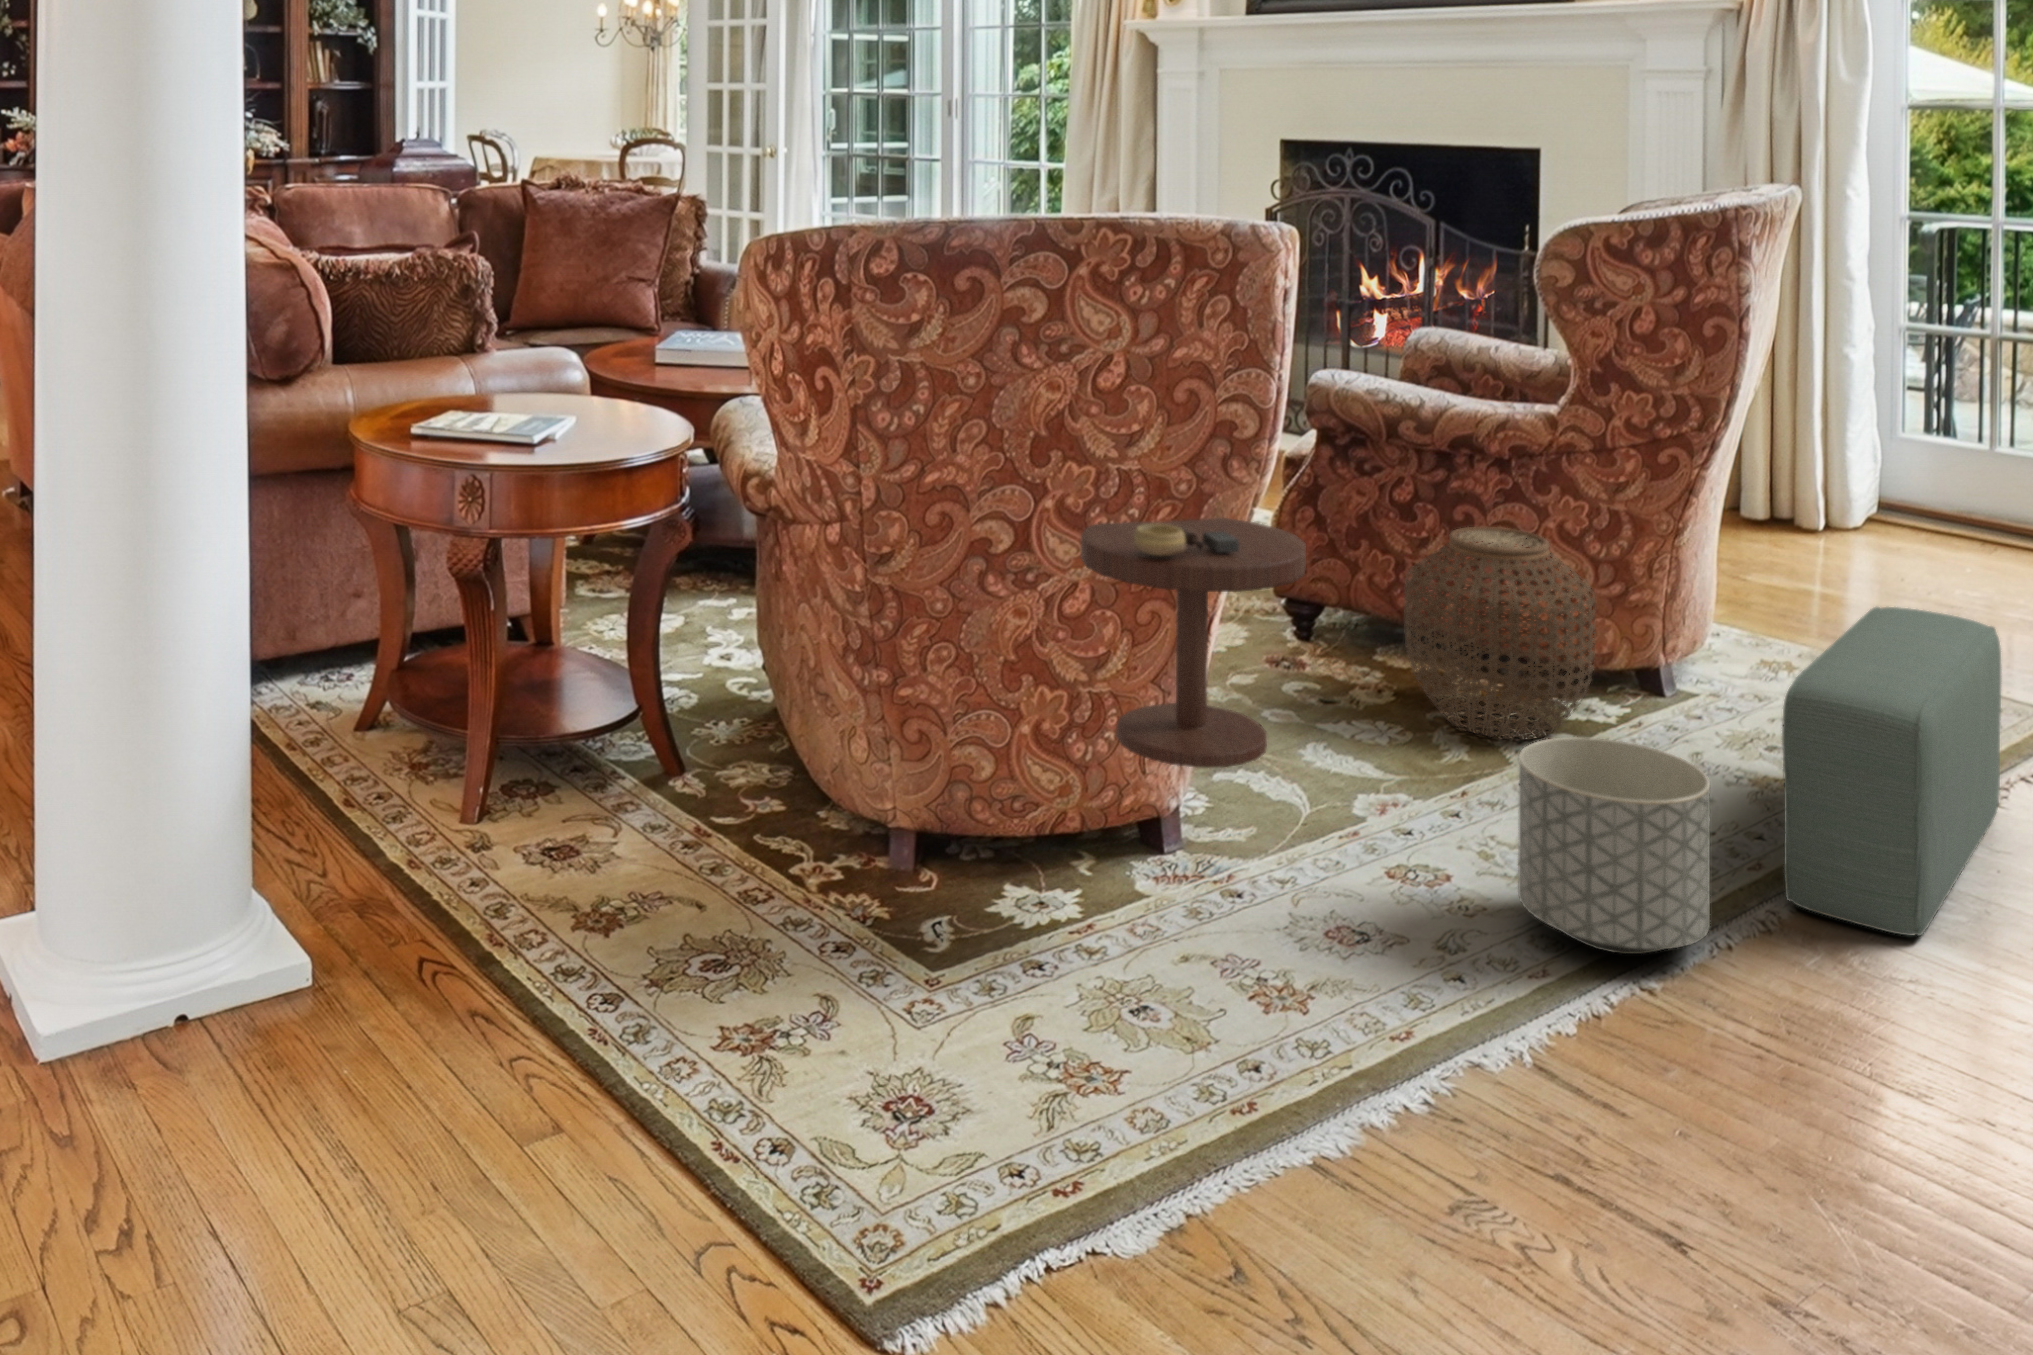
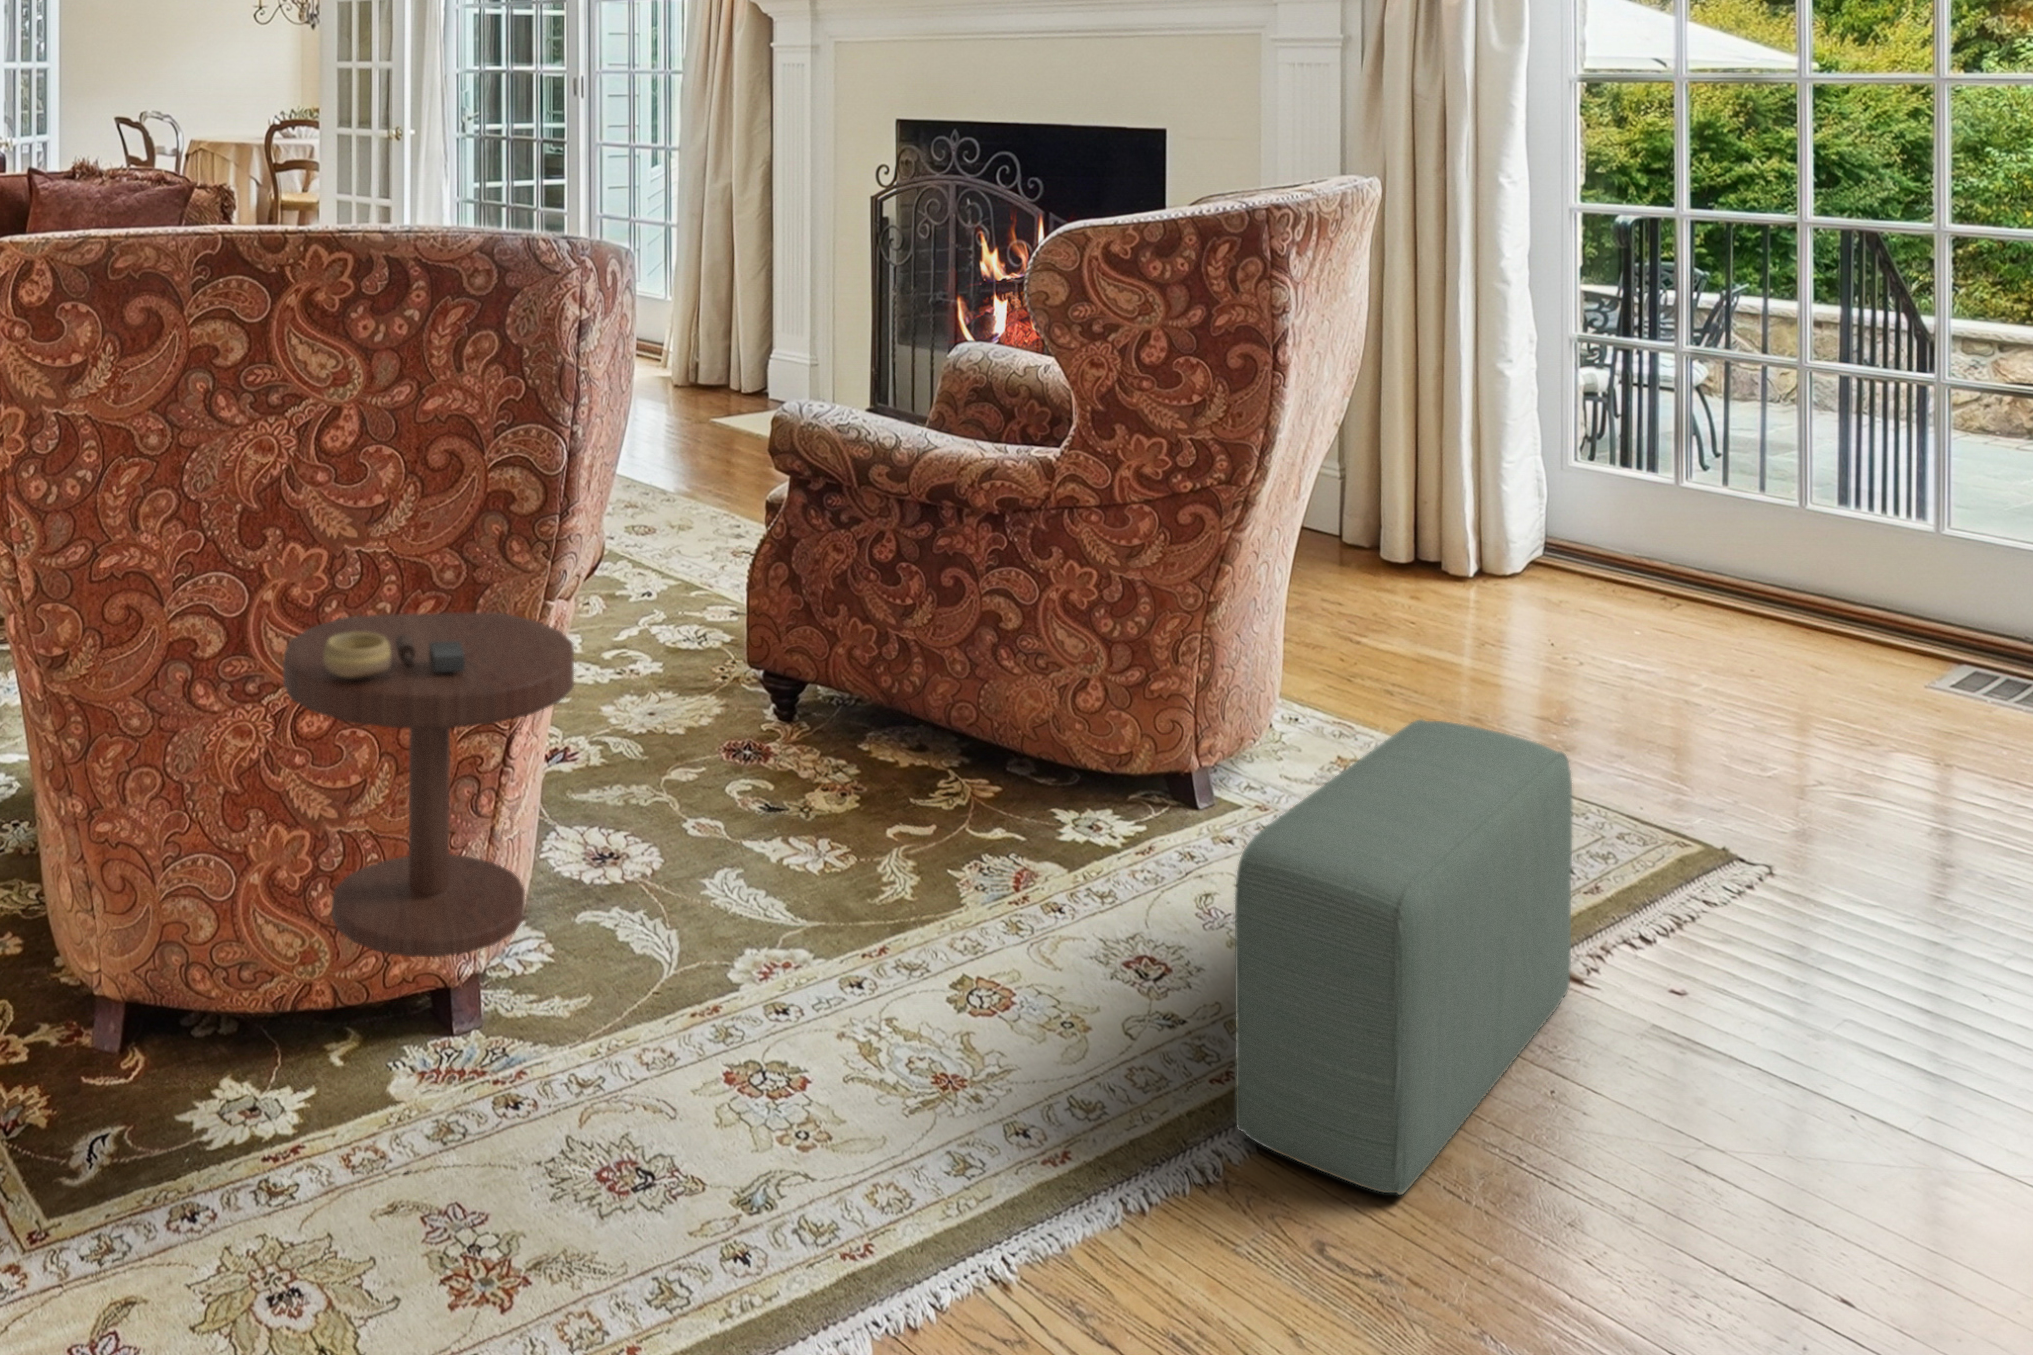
woven basket: present [1404,527,1595,739] -> none [862,599,1089,869]
planter: present [1518,737,1710,954] -> none [866,907,1108,1217]

